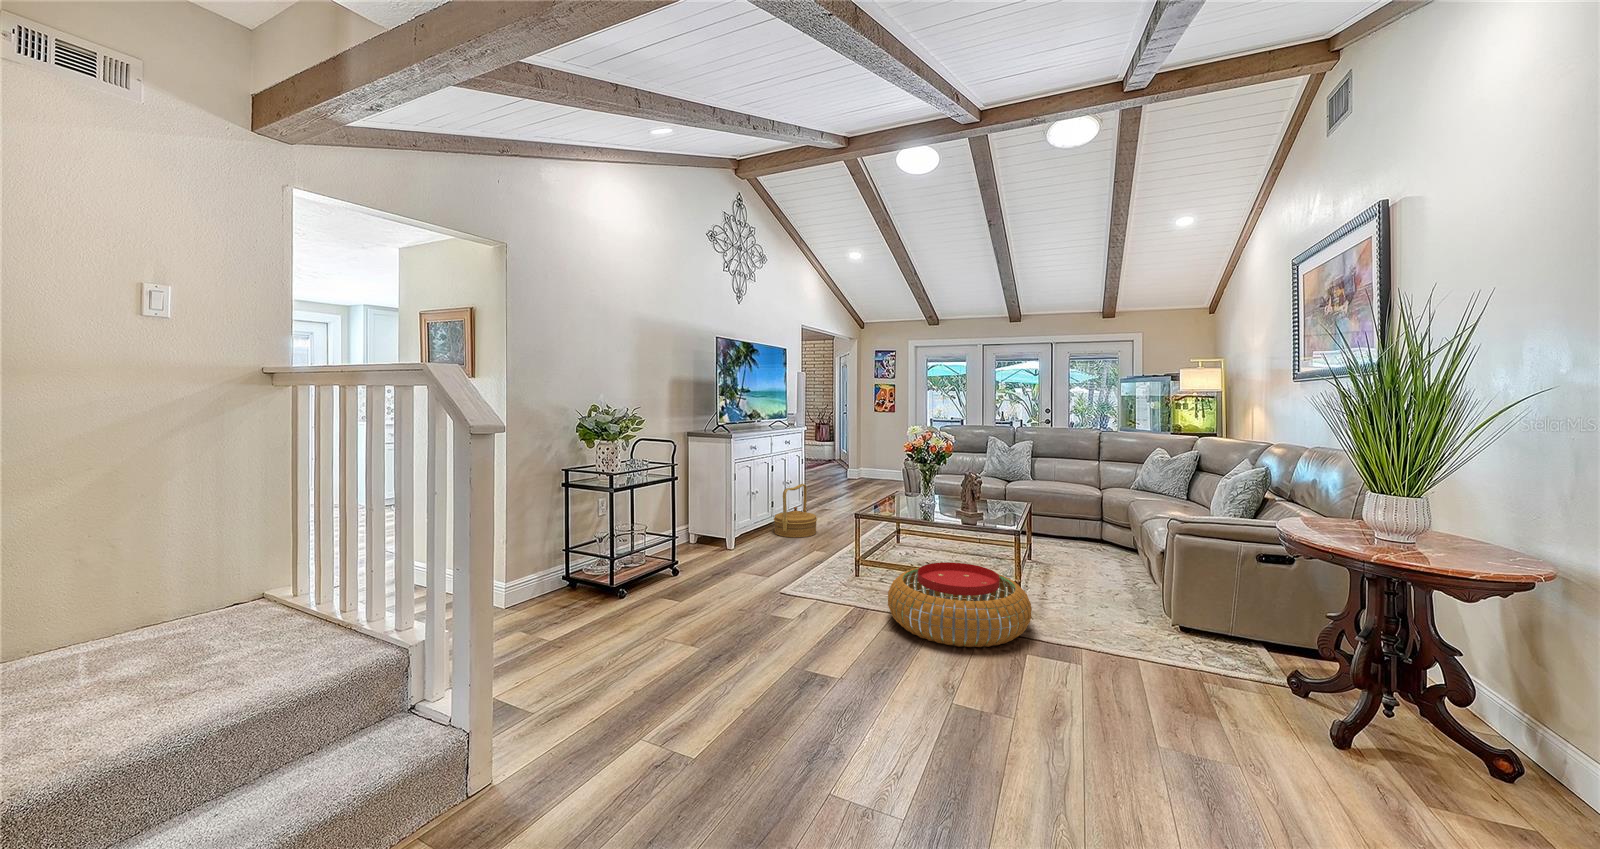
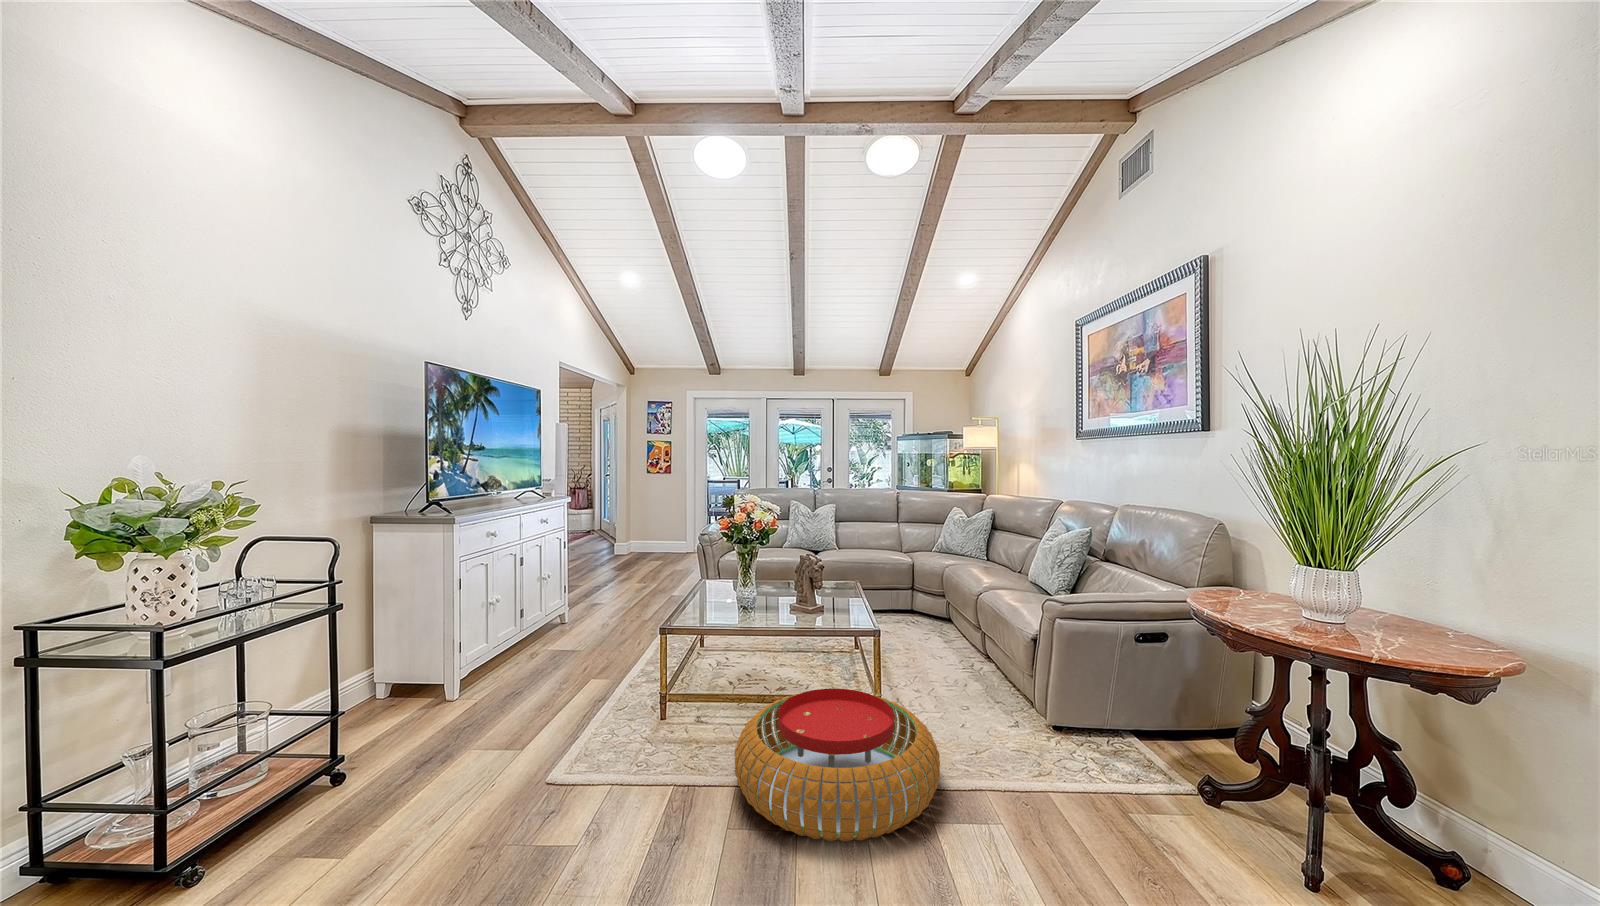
woven basket: present [774,484,817,538] -> none [524,577,591,659]

